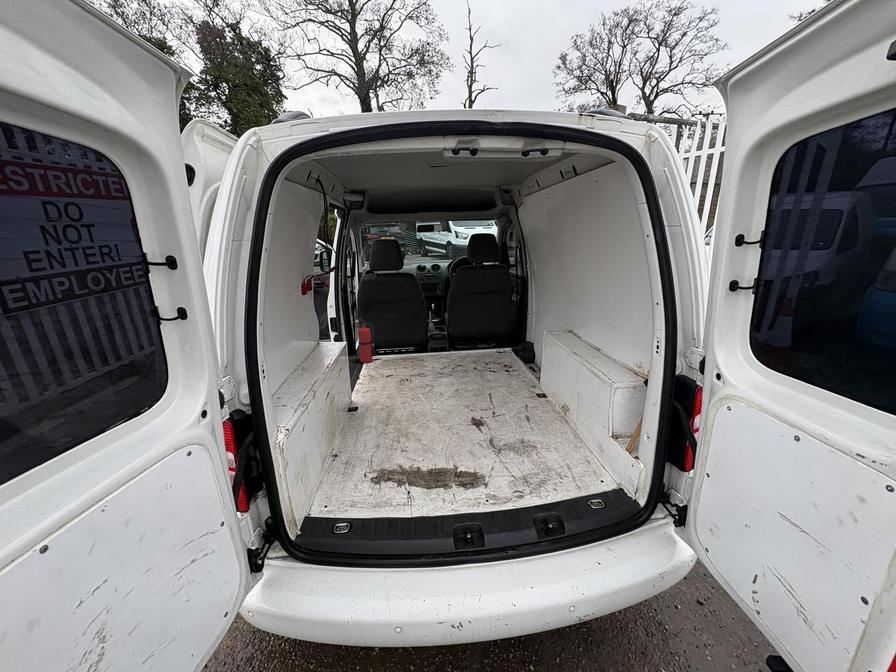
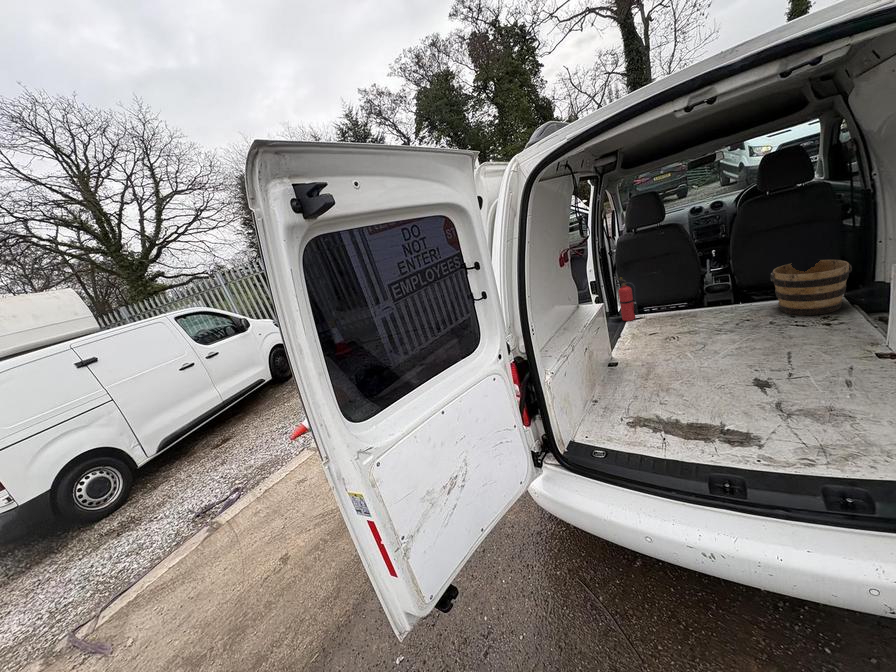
bucket: none [477,320,523,363] -> present [771,260,852,315]

